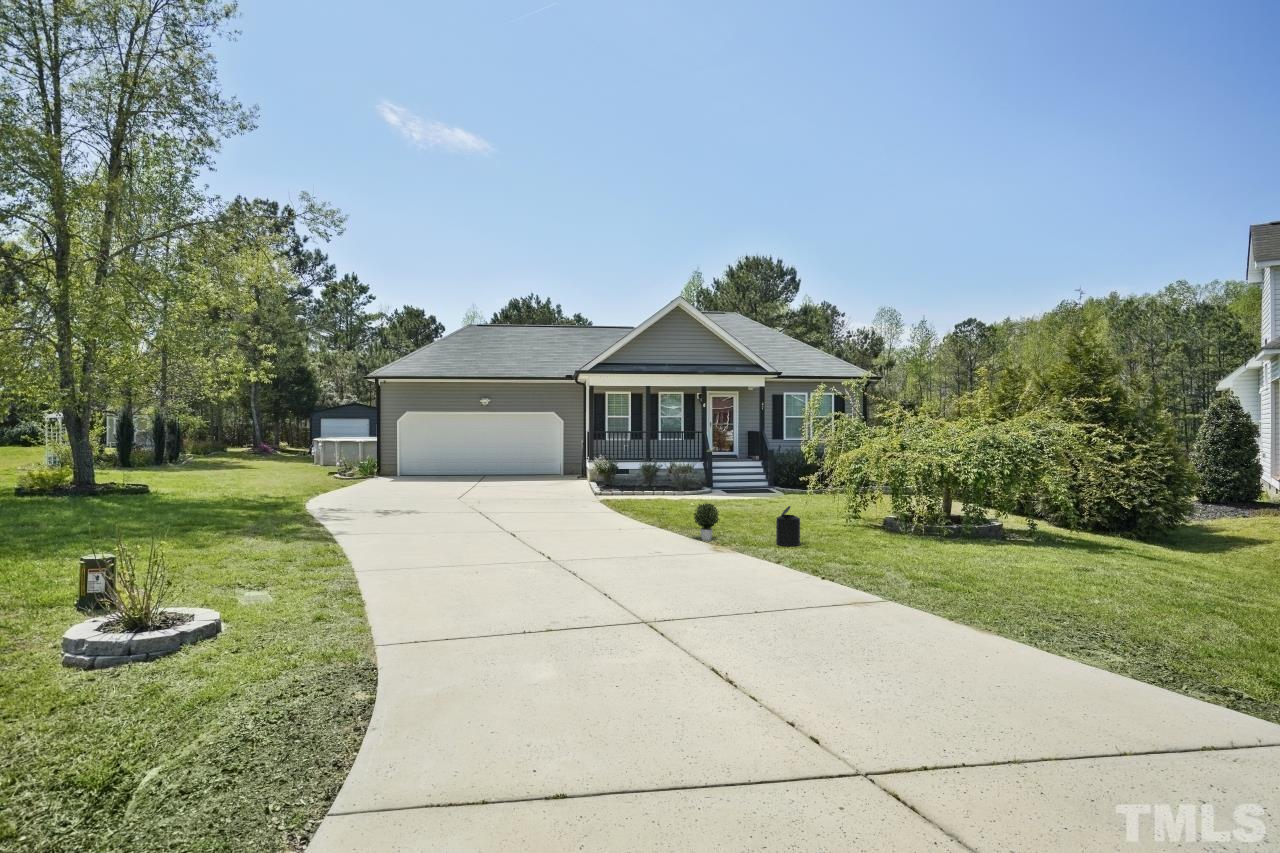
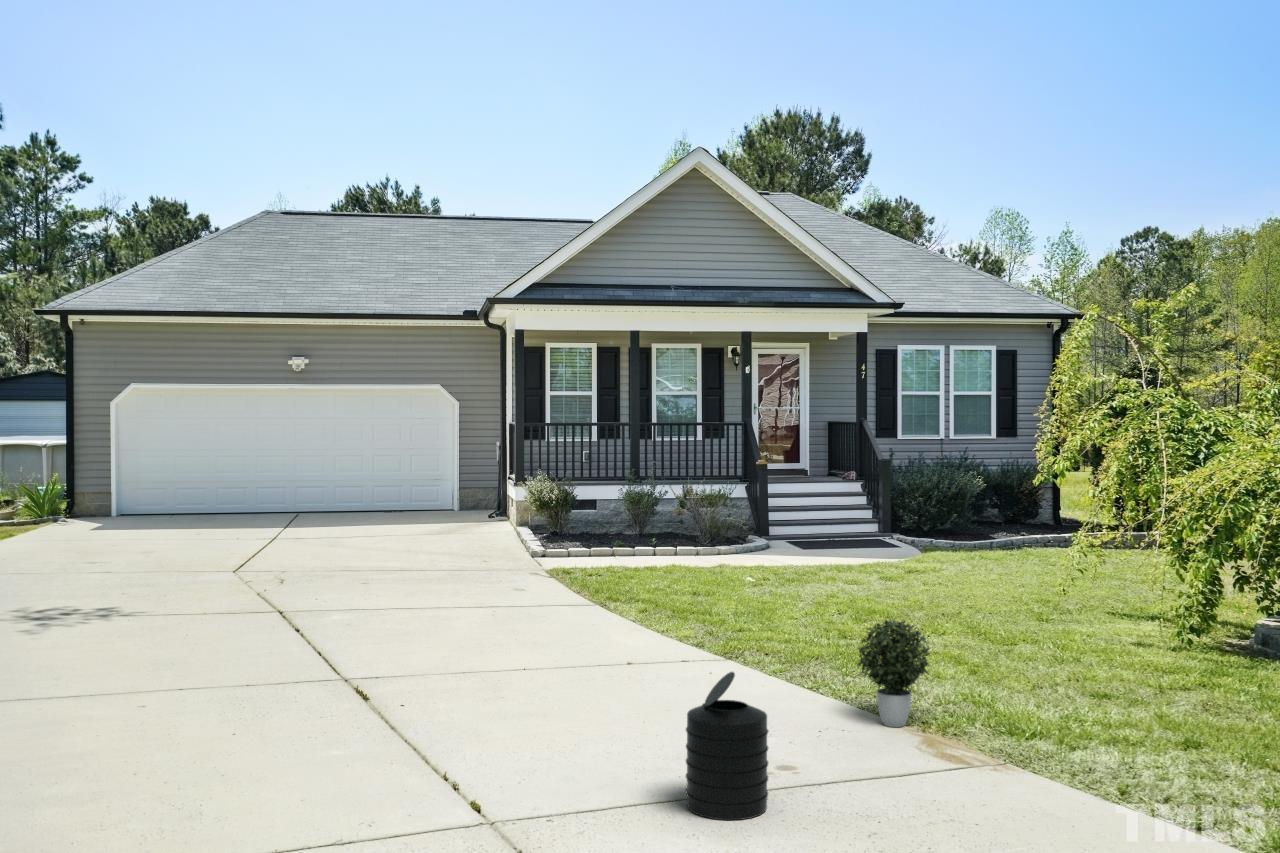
trash can: present [776,506,800,547] -> present [686,672,768,820]

